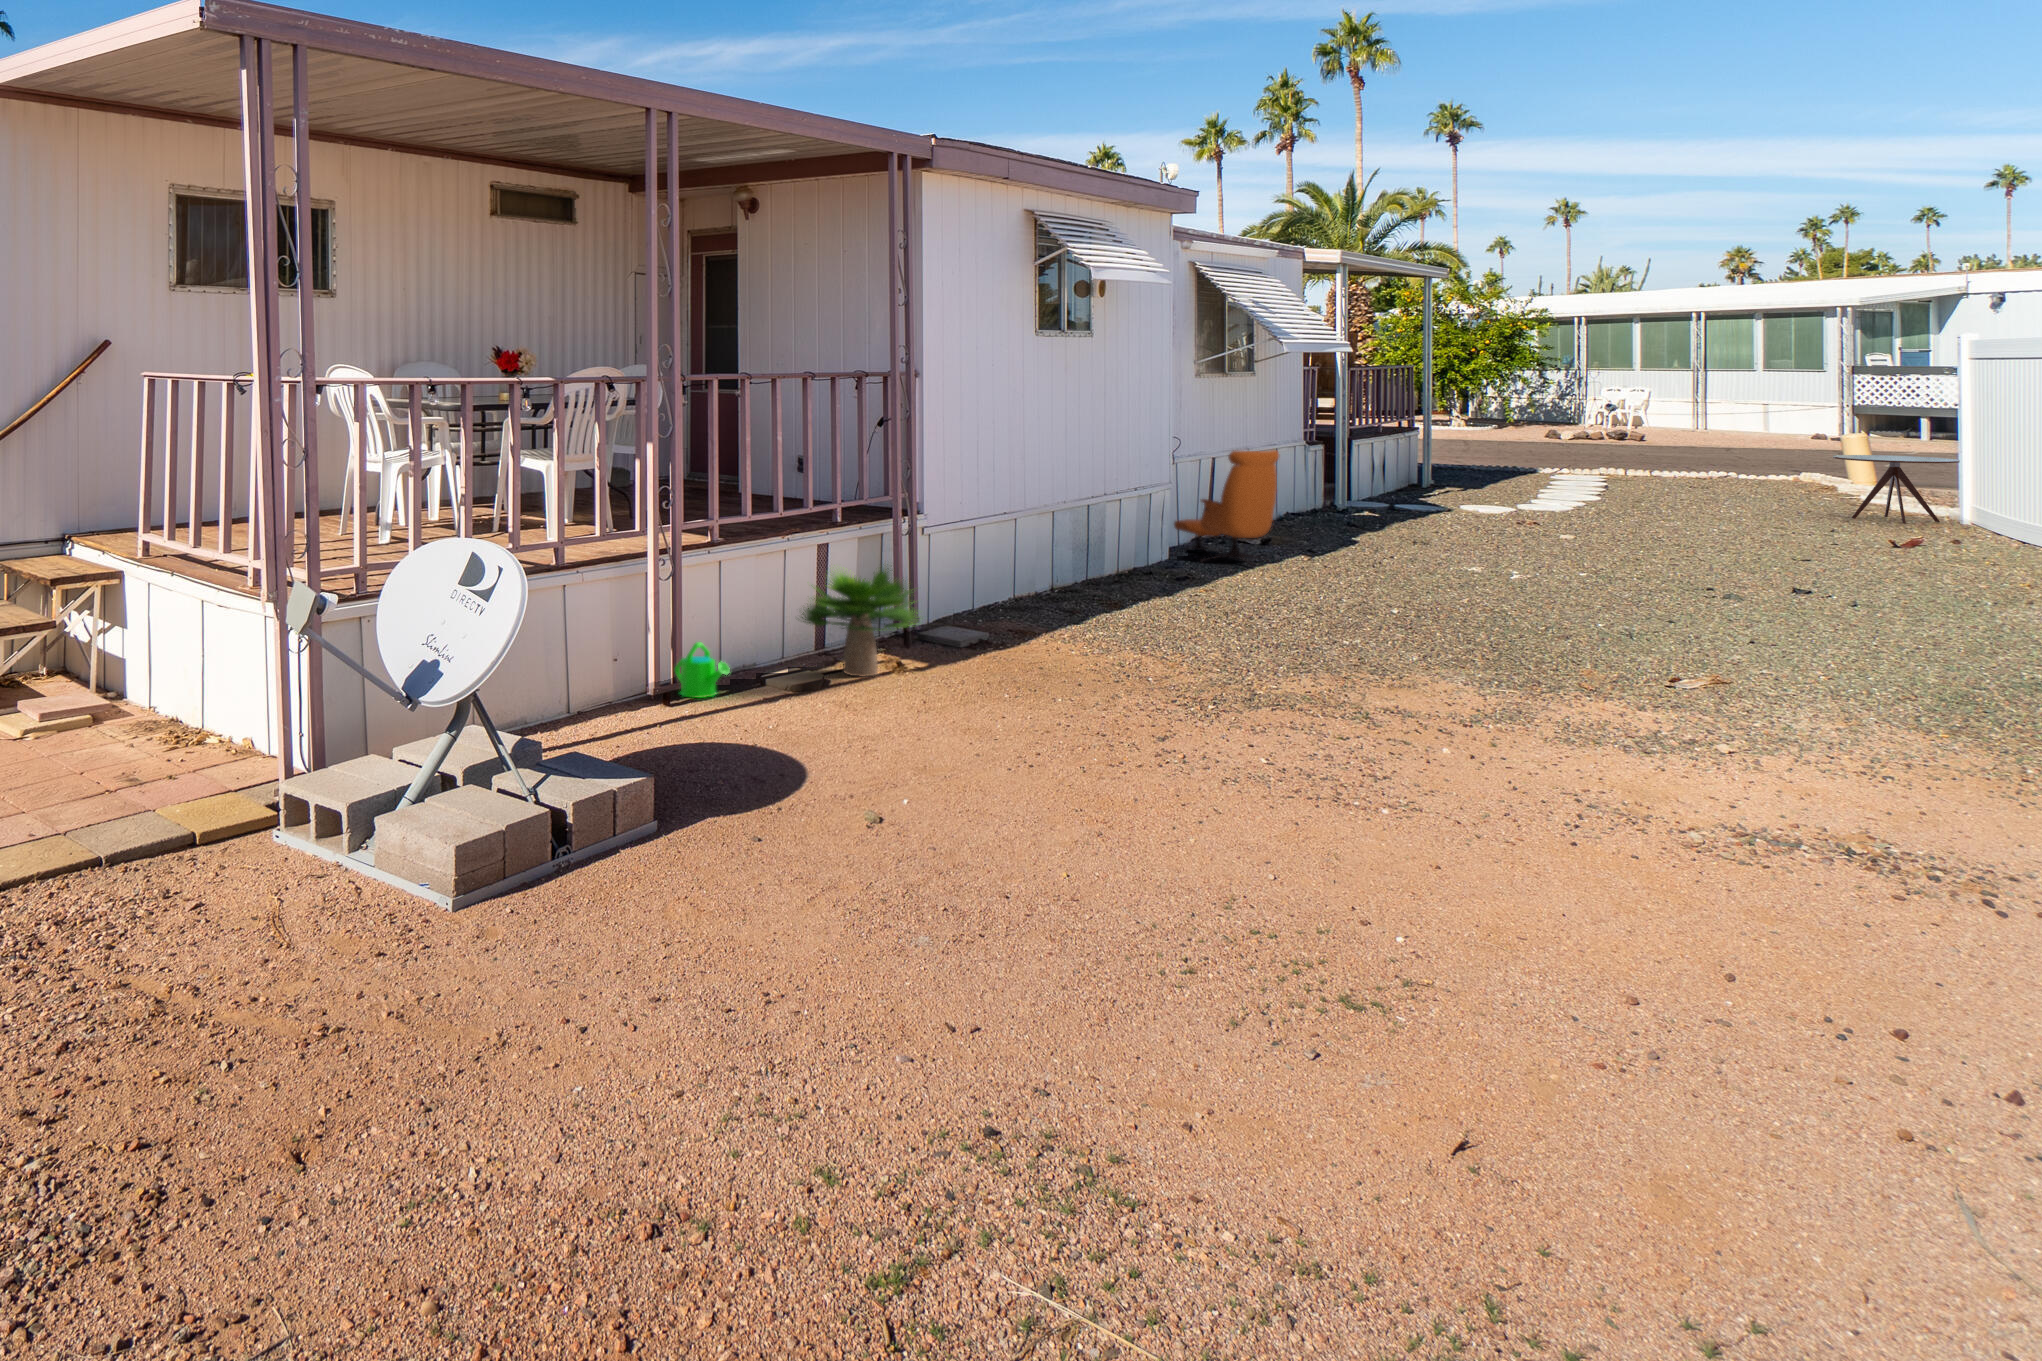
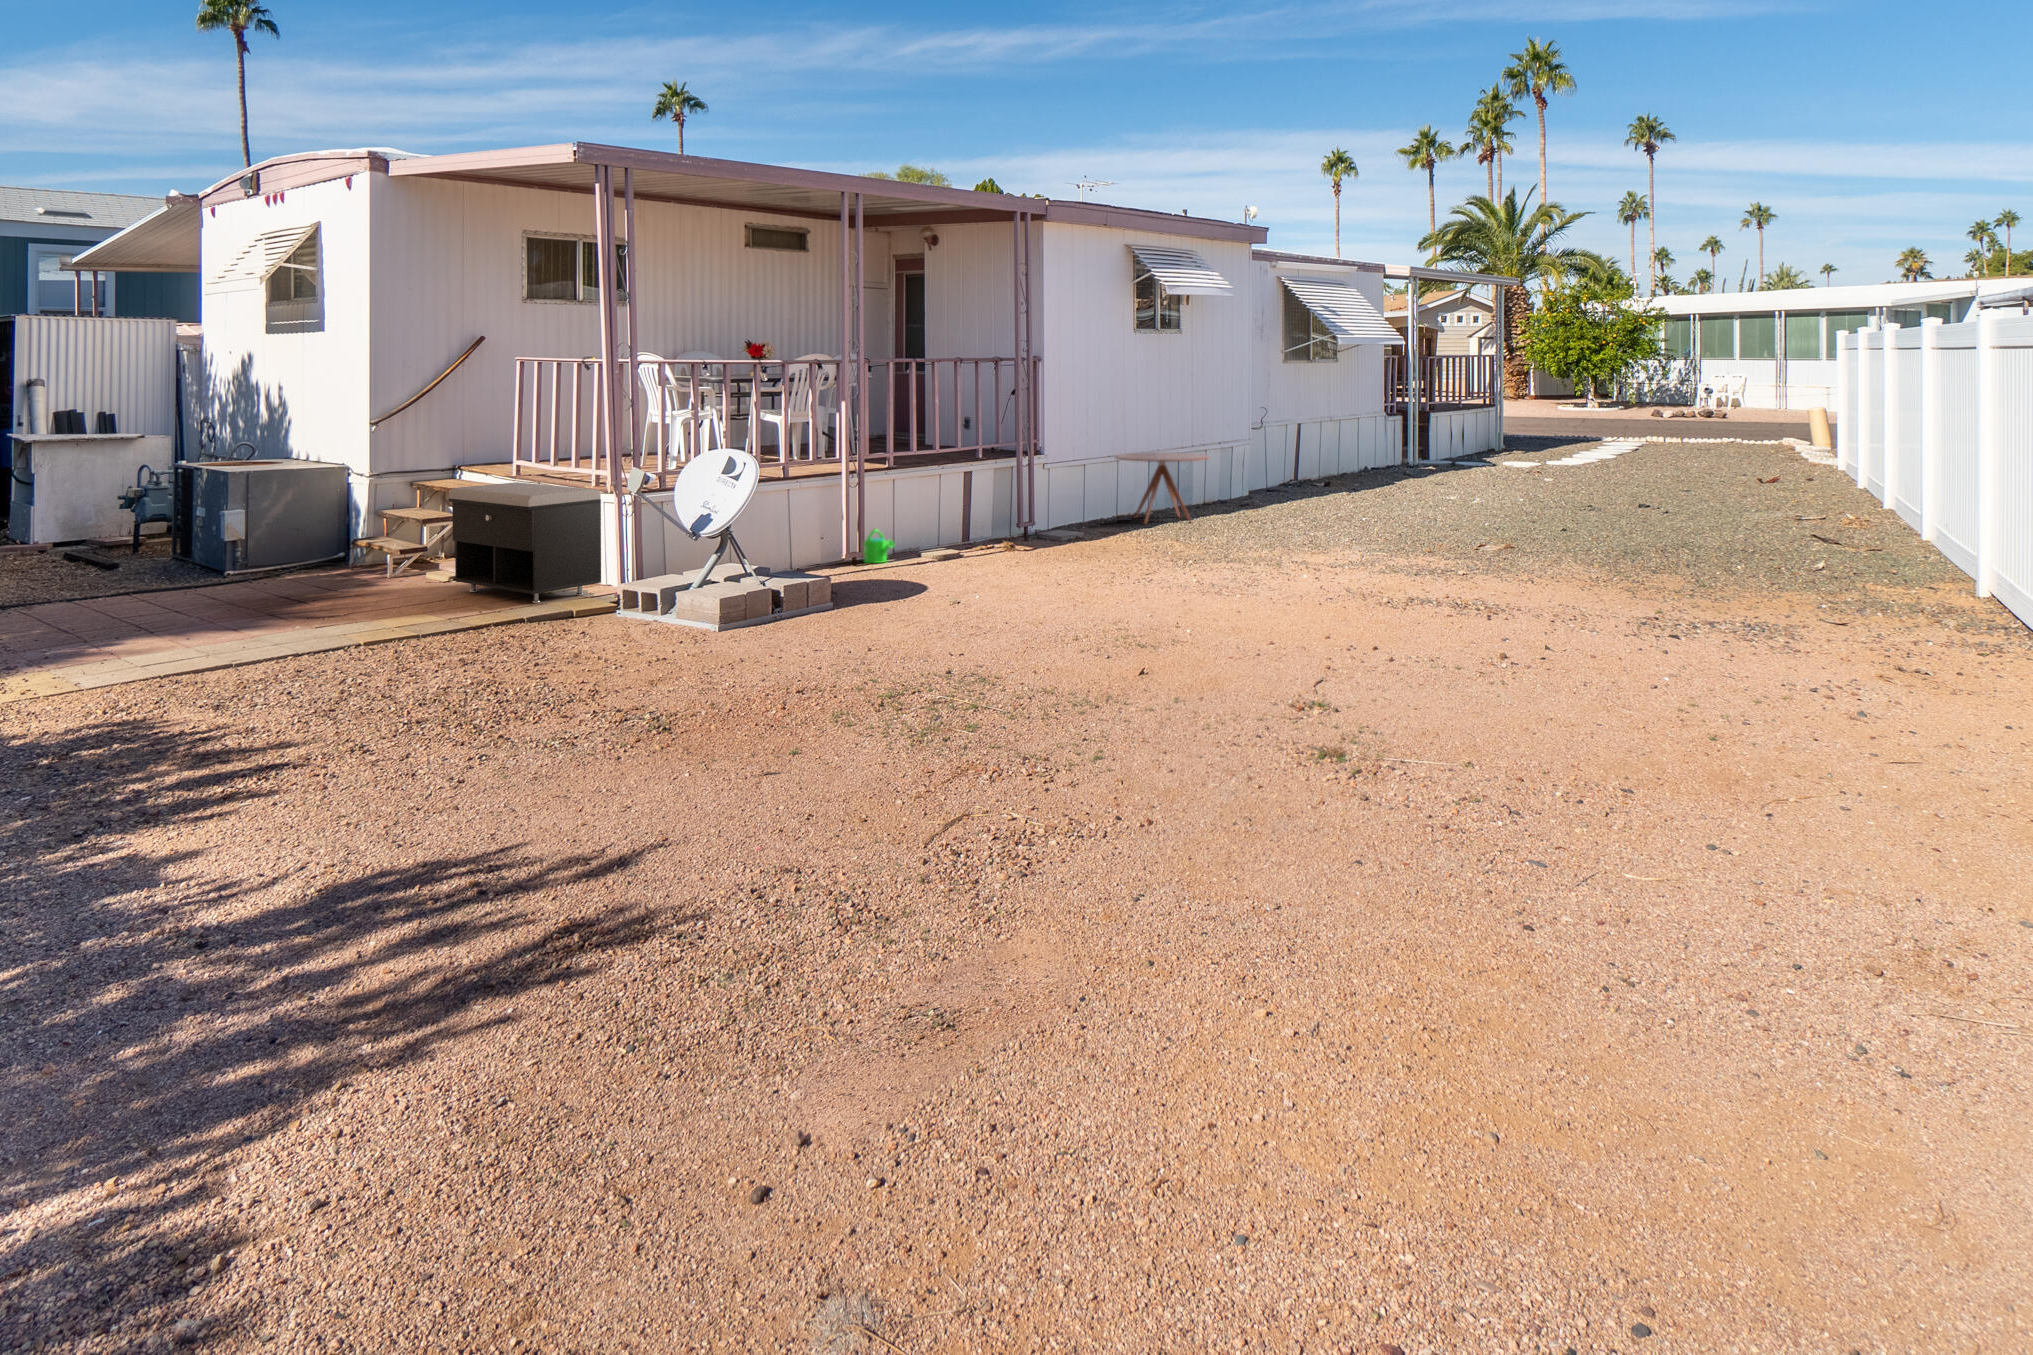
lounge chair: present [1174,450,1279,566] -> none [1257,415,1320,499]
round table: present [1833,455,1960,524] -> present [1115,452,1210,524]
potted plant: present [801,568,918,677] -> none [940,478,1027,553]
storage bench: none [16,574,259,798] -> present [449,482,601,603]

